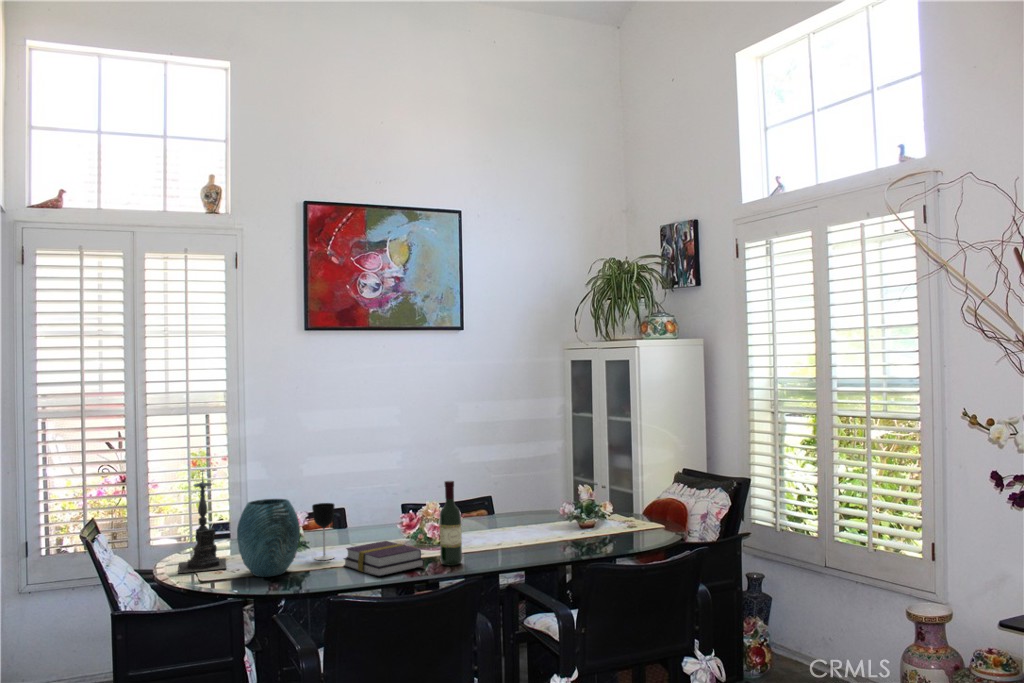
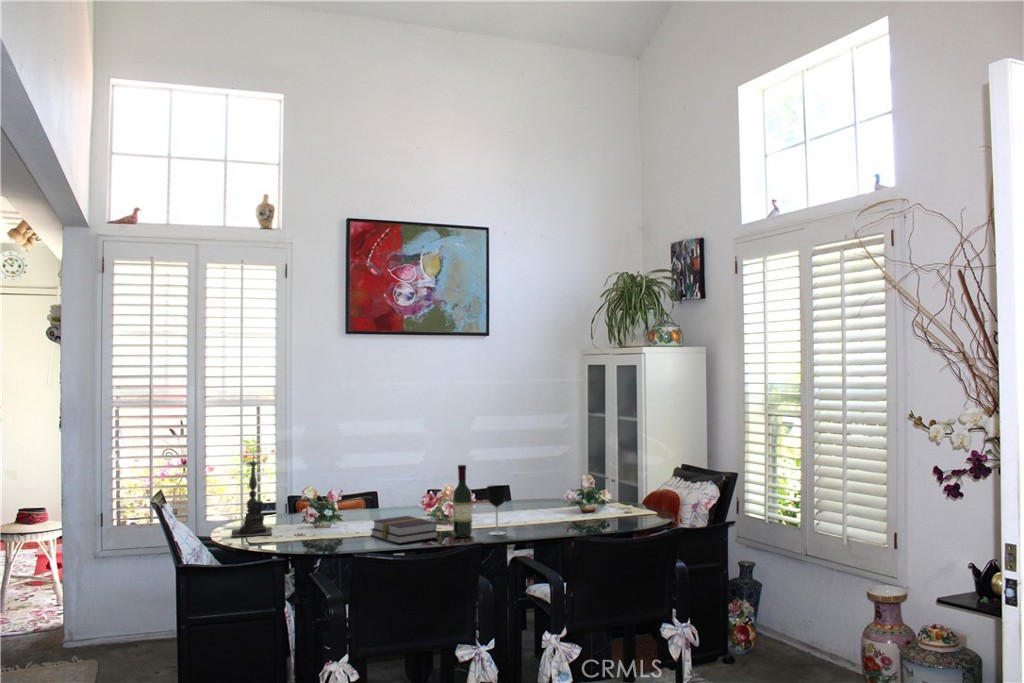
vase: present [237,499,300,577] -> none [281,476,334,541]
wine glass: present [312,503,335,560] -> present [487,485,506,535]

